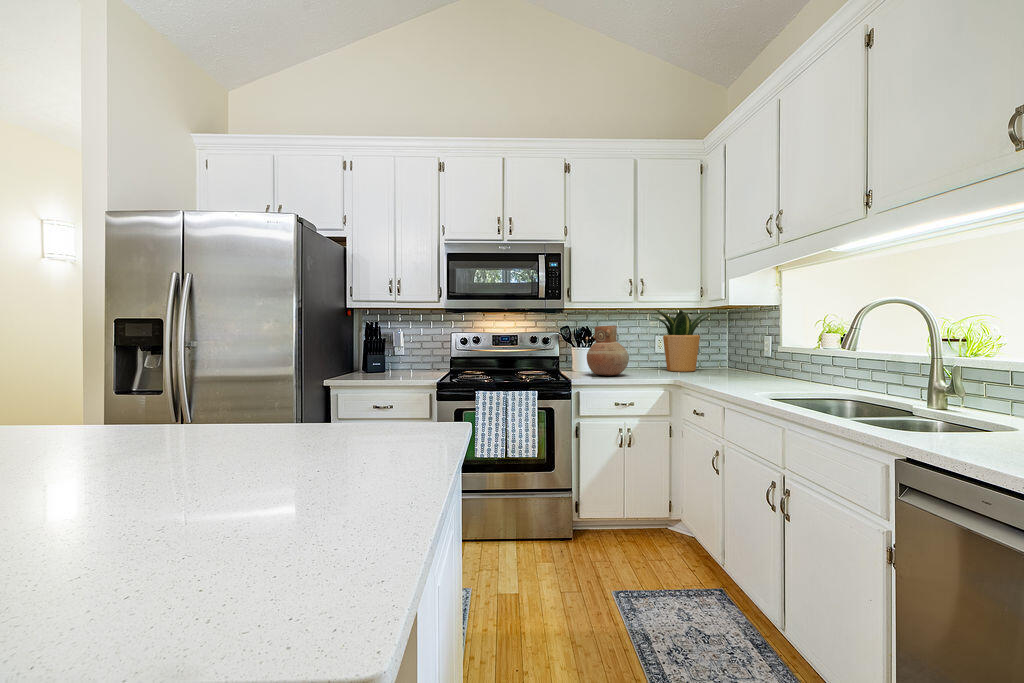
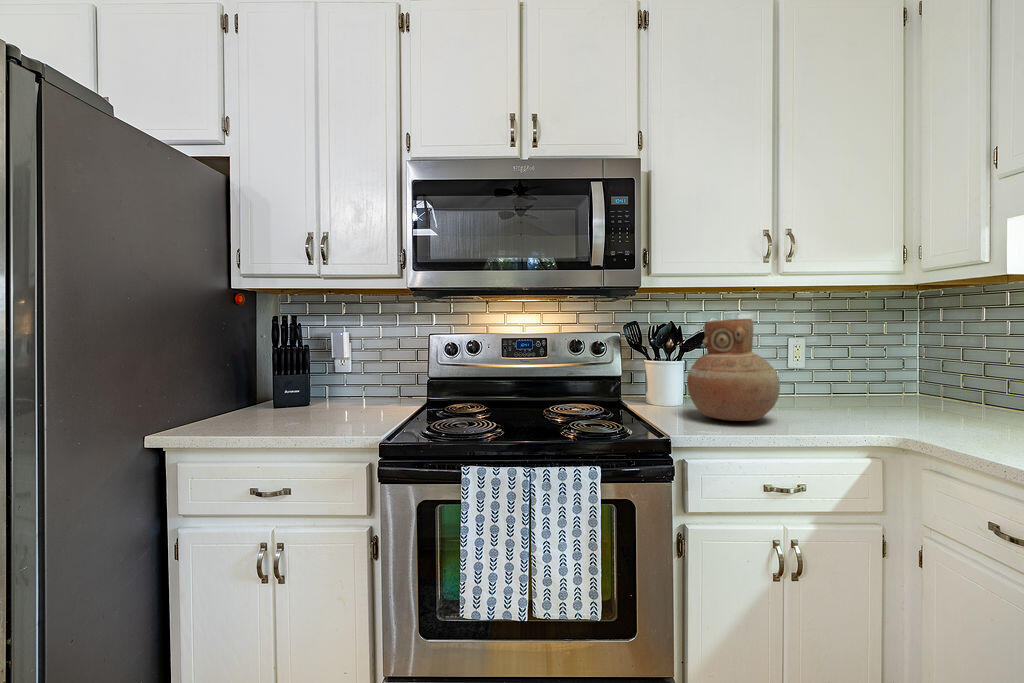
potted plant: present [653,309,711,372] -> none [786,289,933,406]

